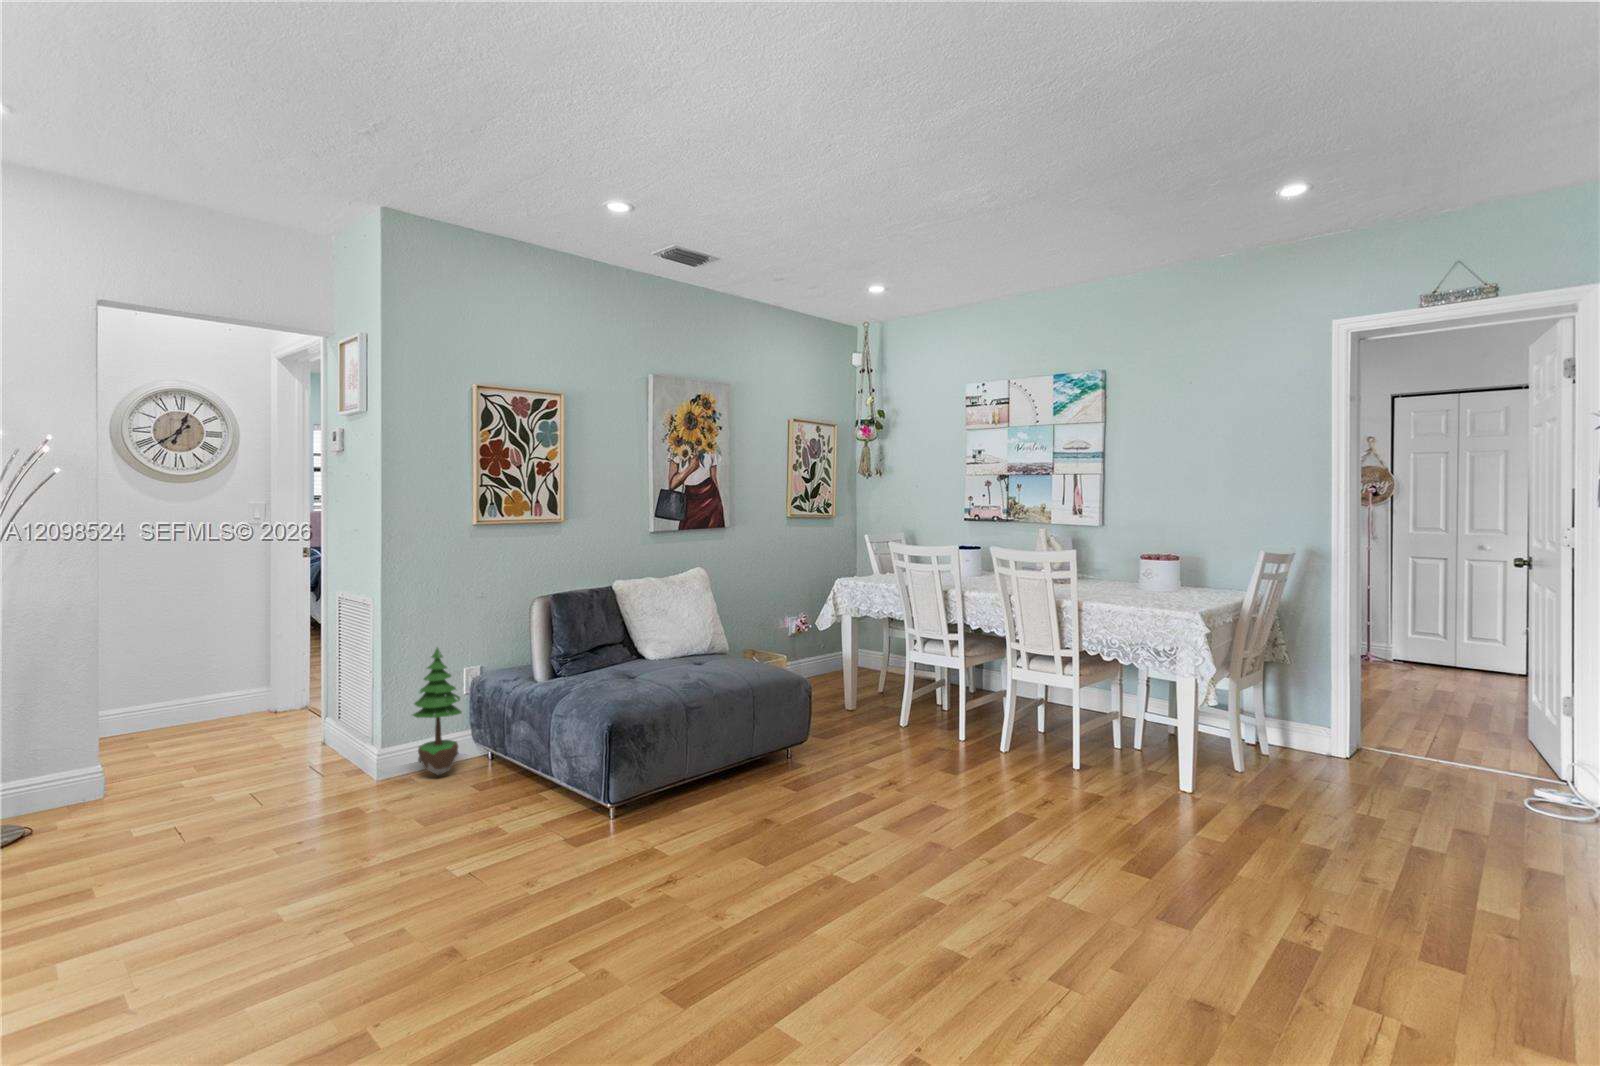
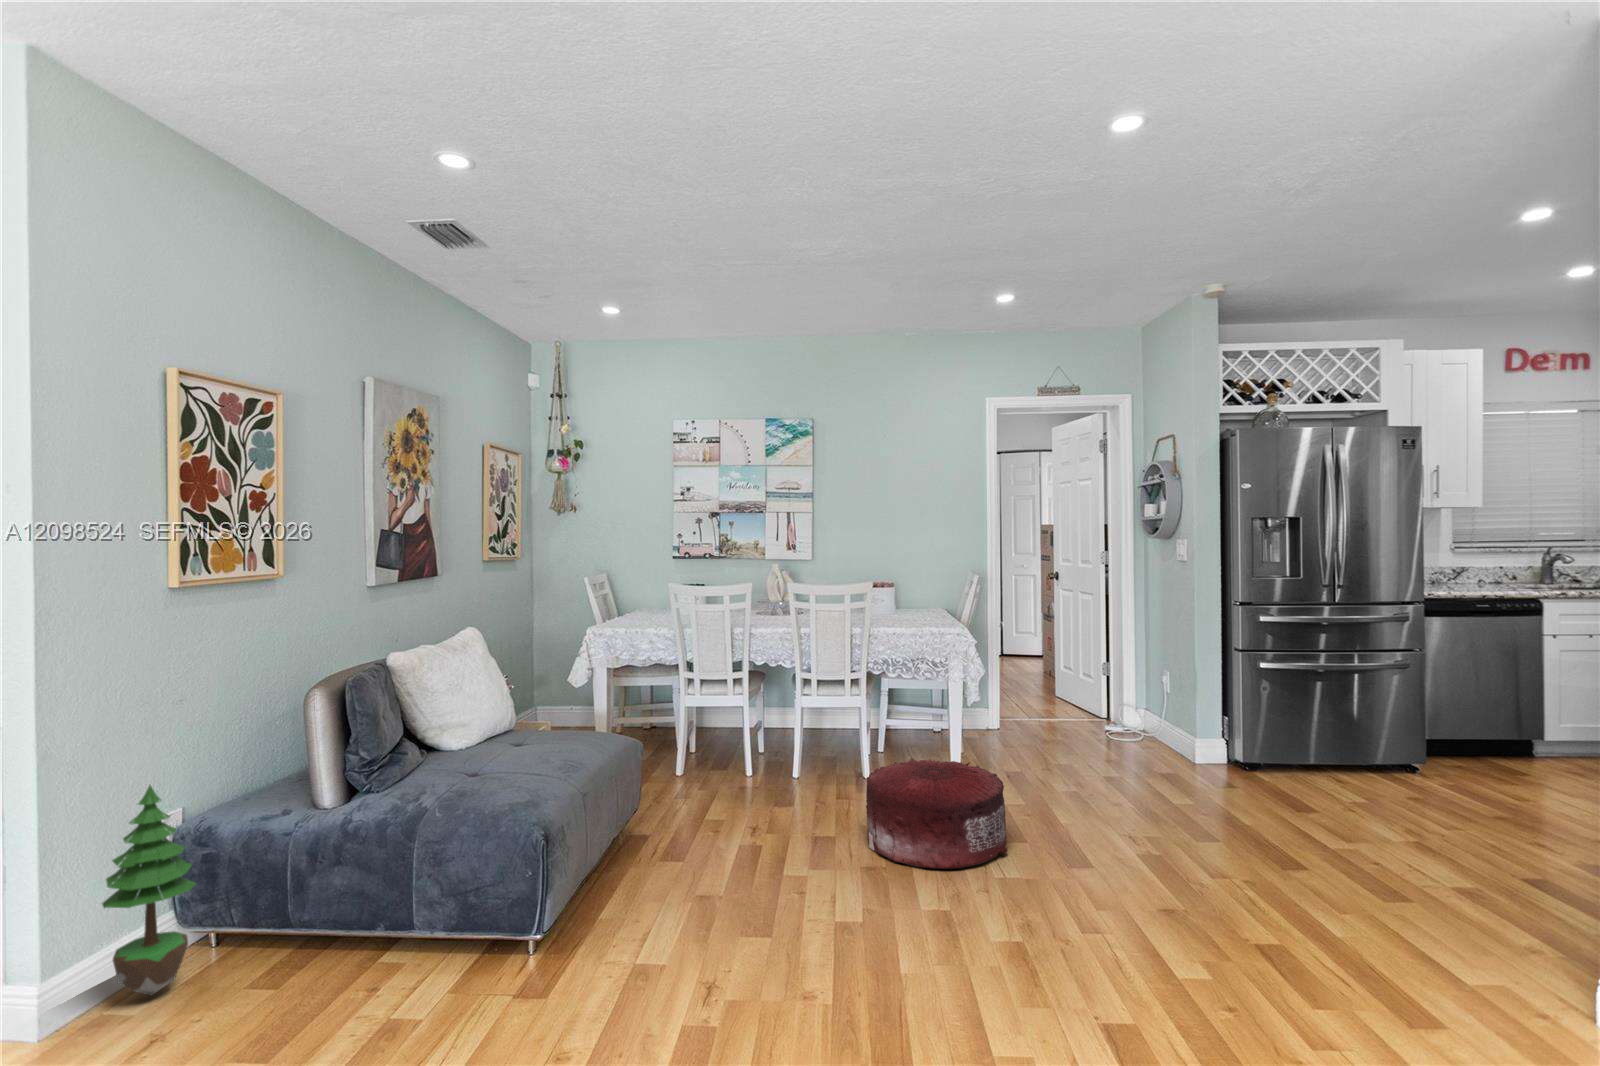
pouf: none [956,745,1118,870] -> present [866,758,1008,869]

